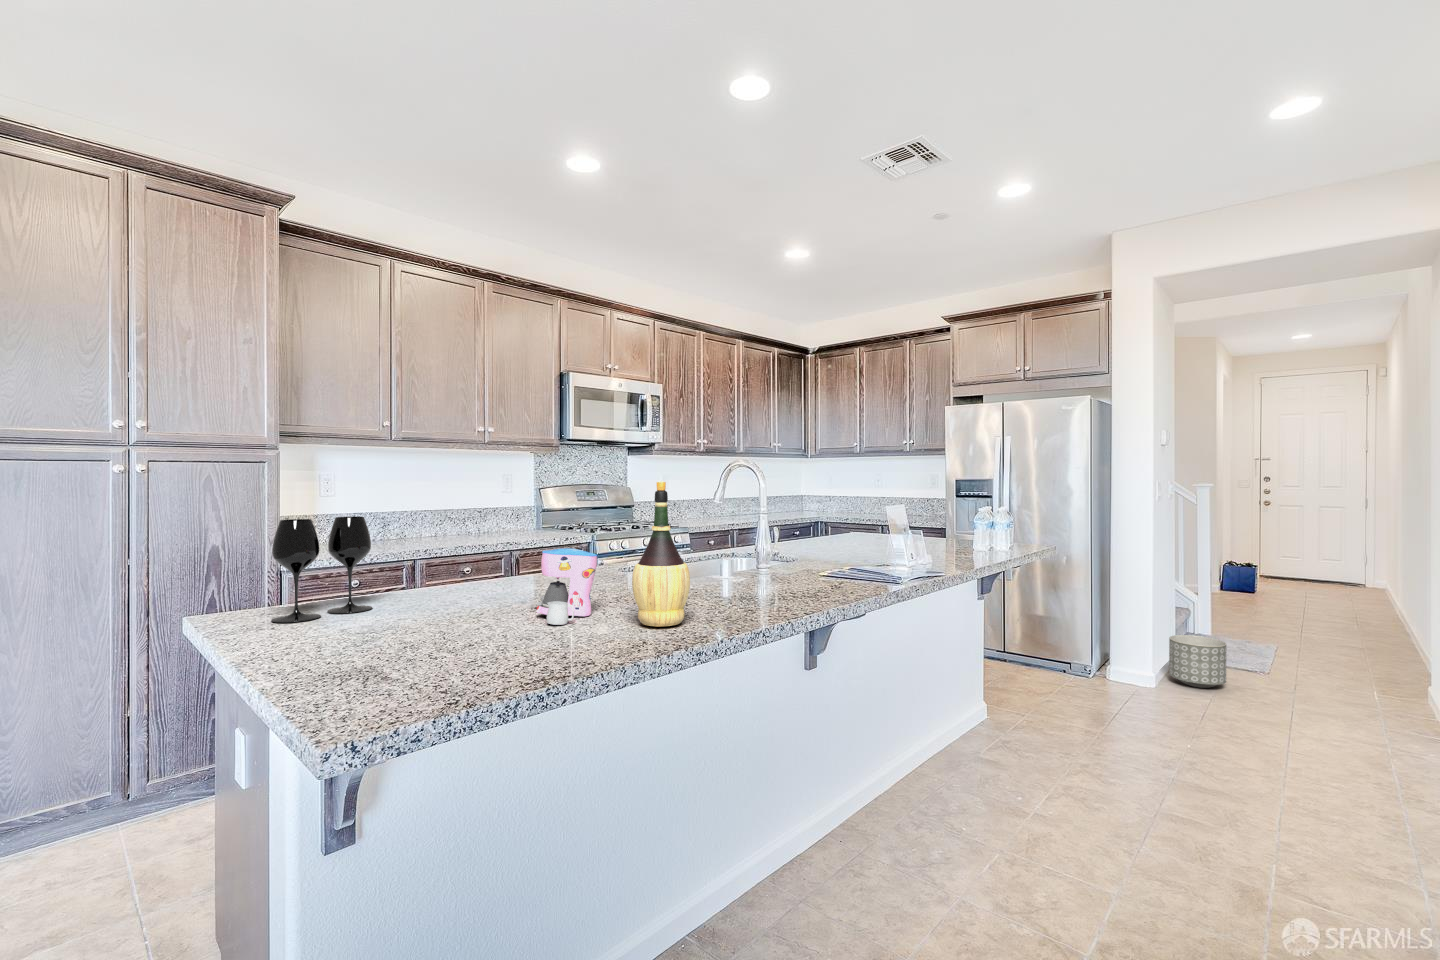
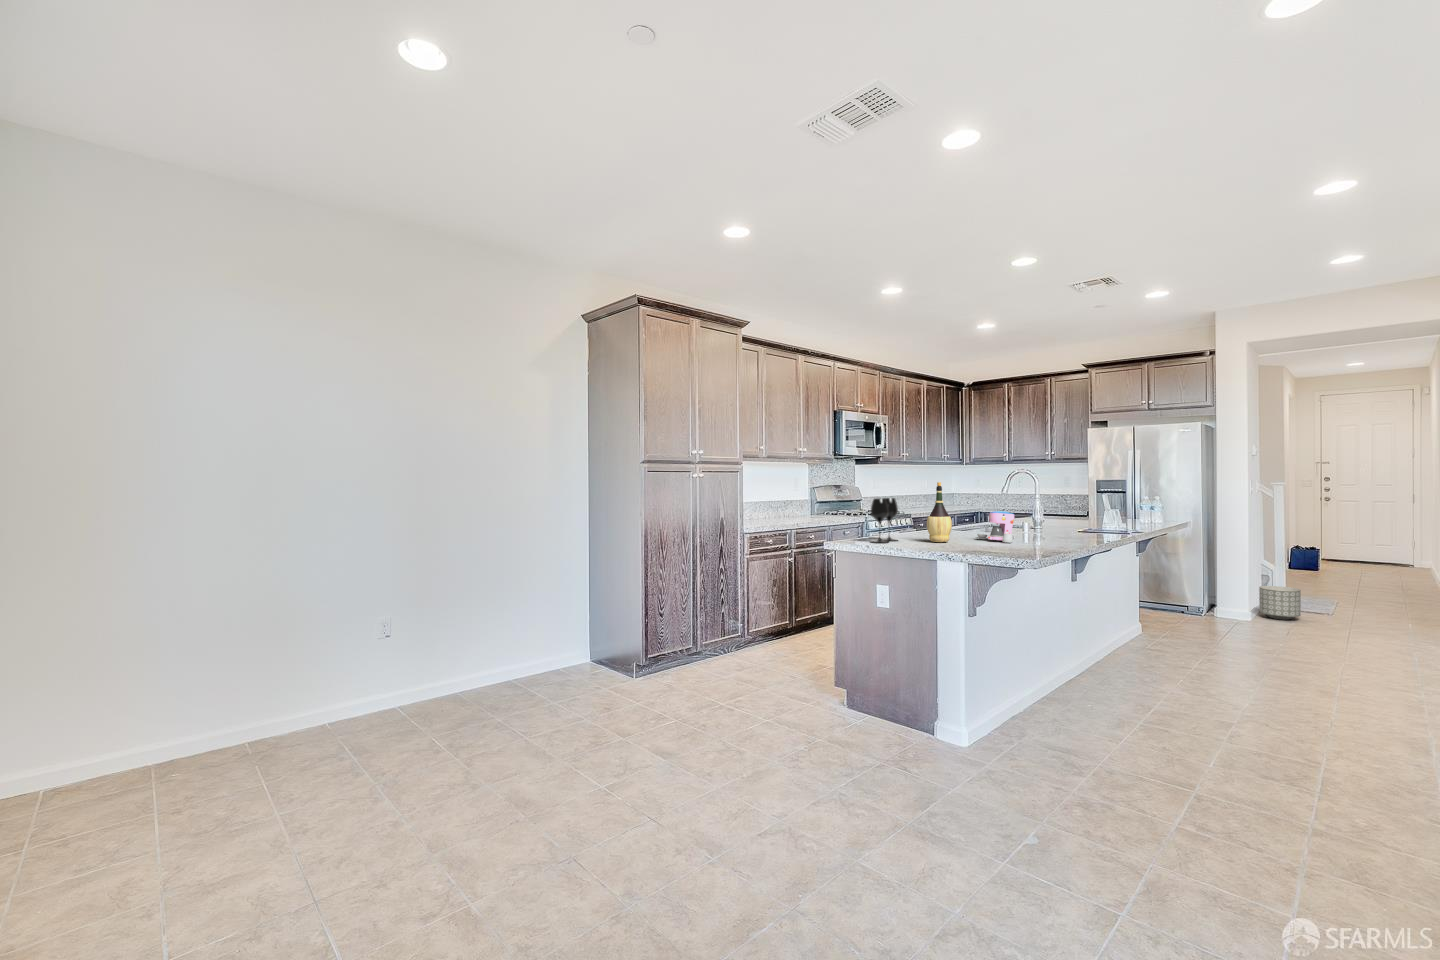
wine bottle: present [632,481,690,626] -> present [927,482,952,542]

